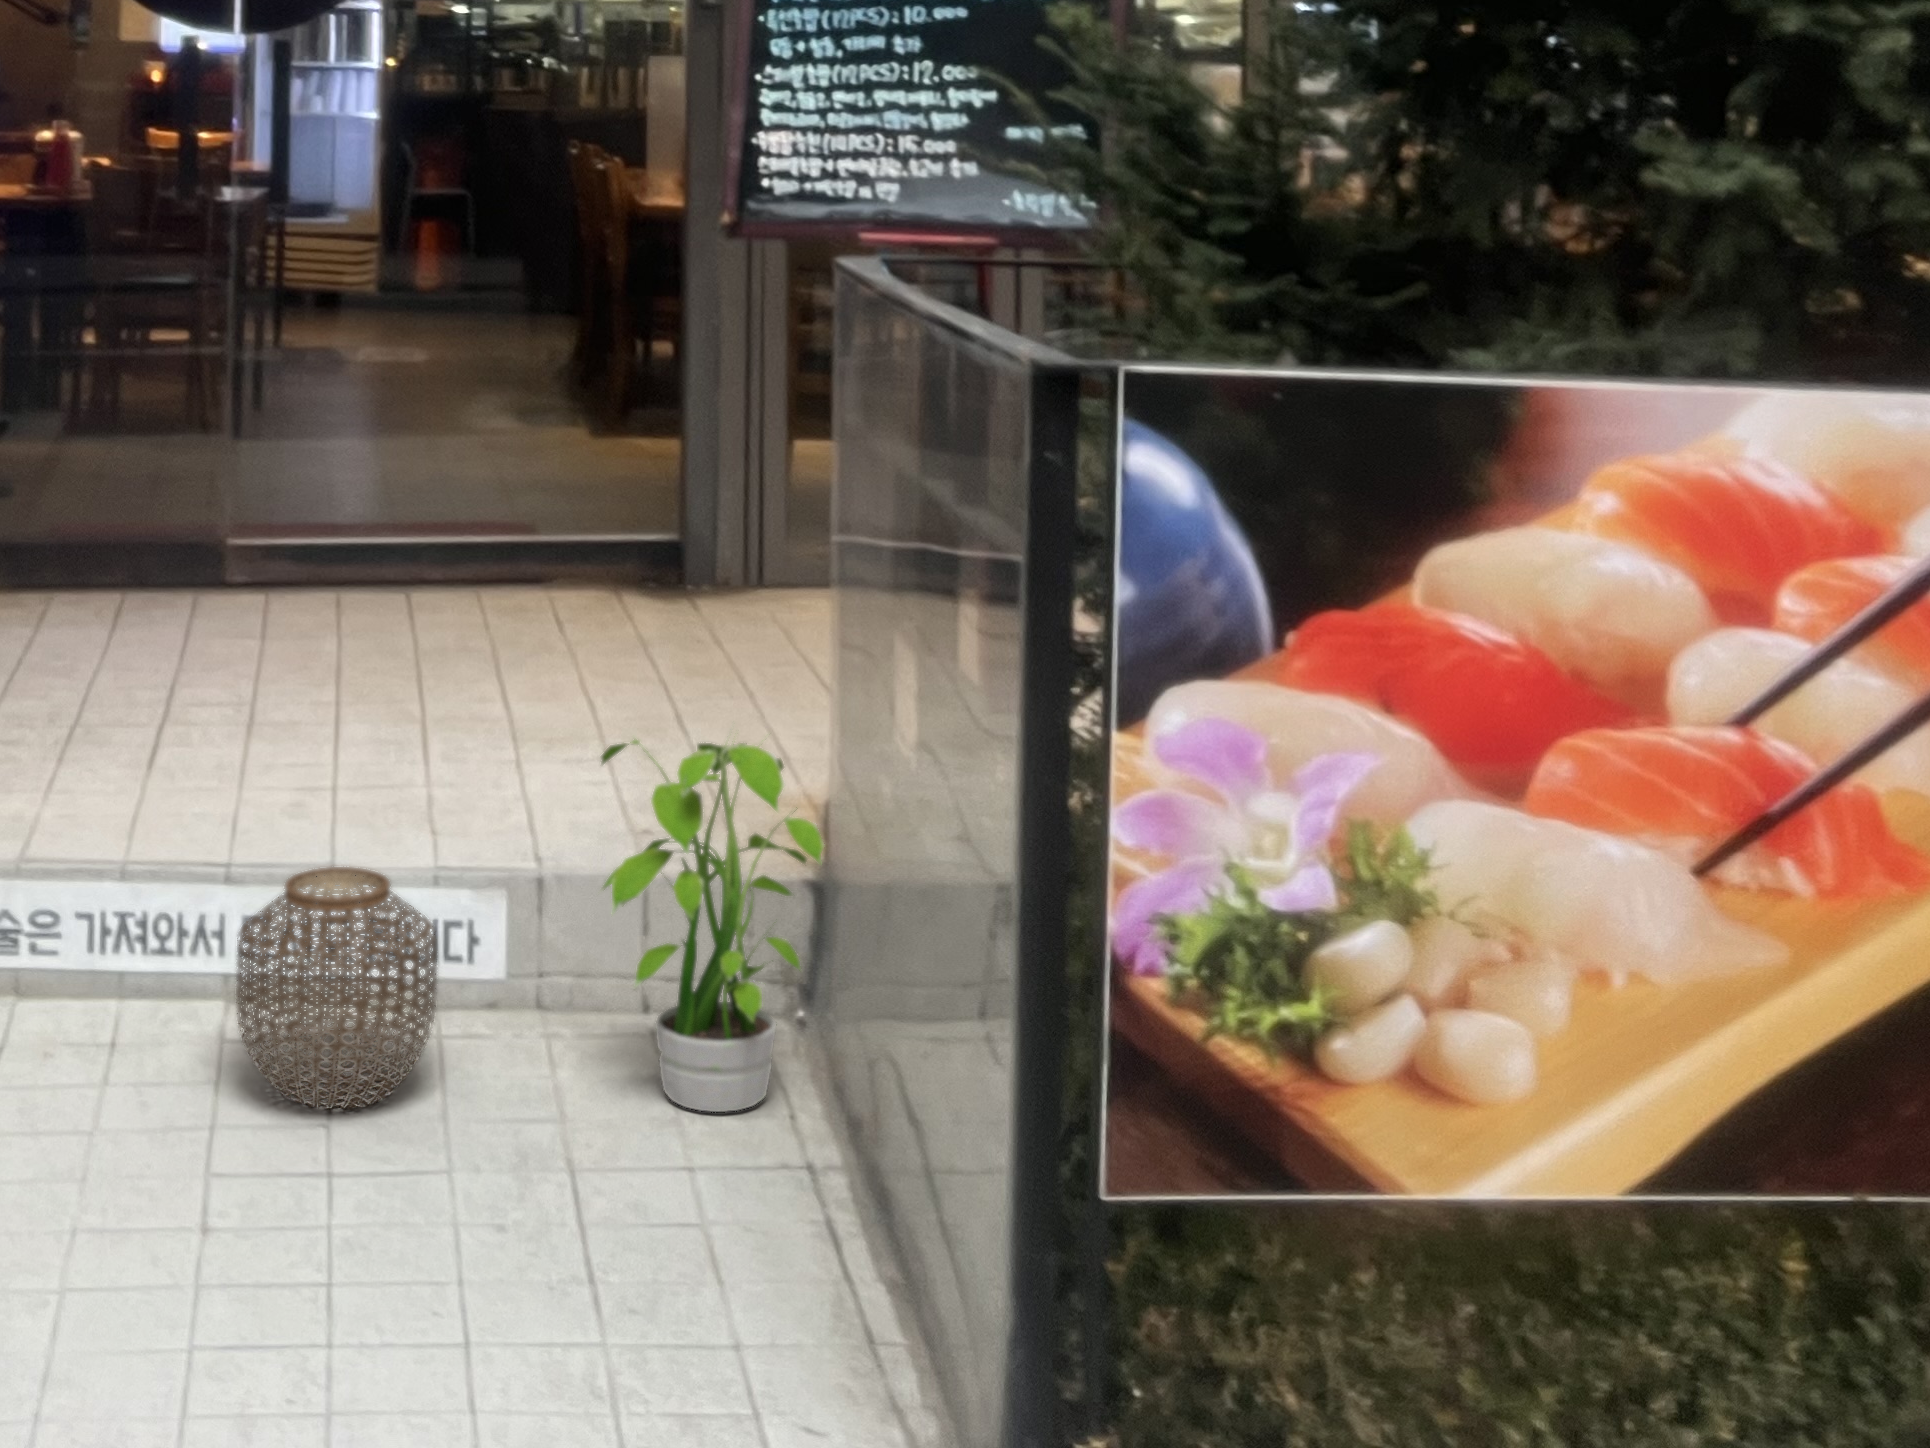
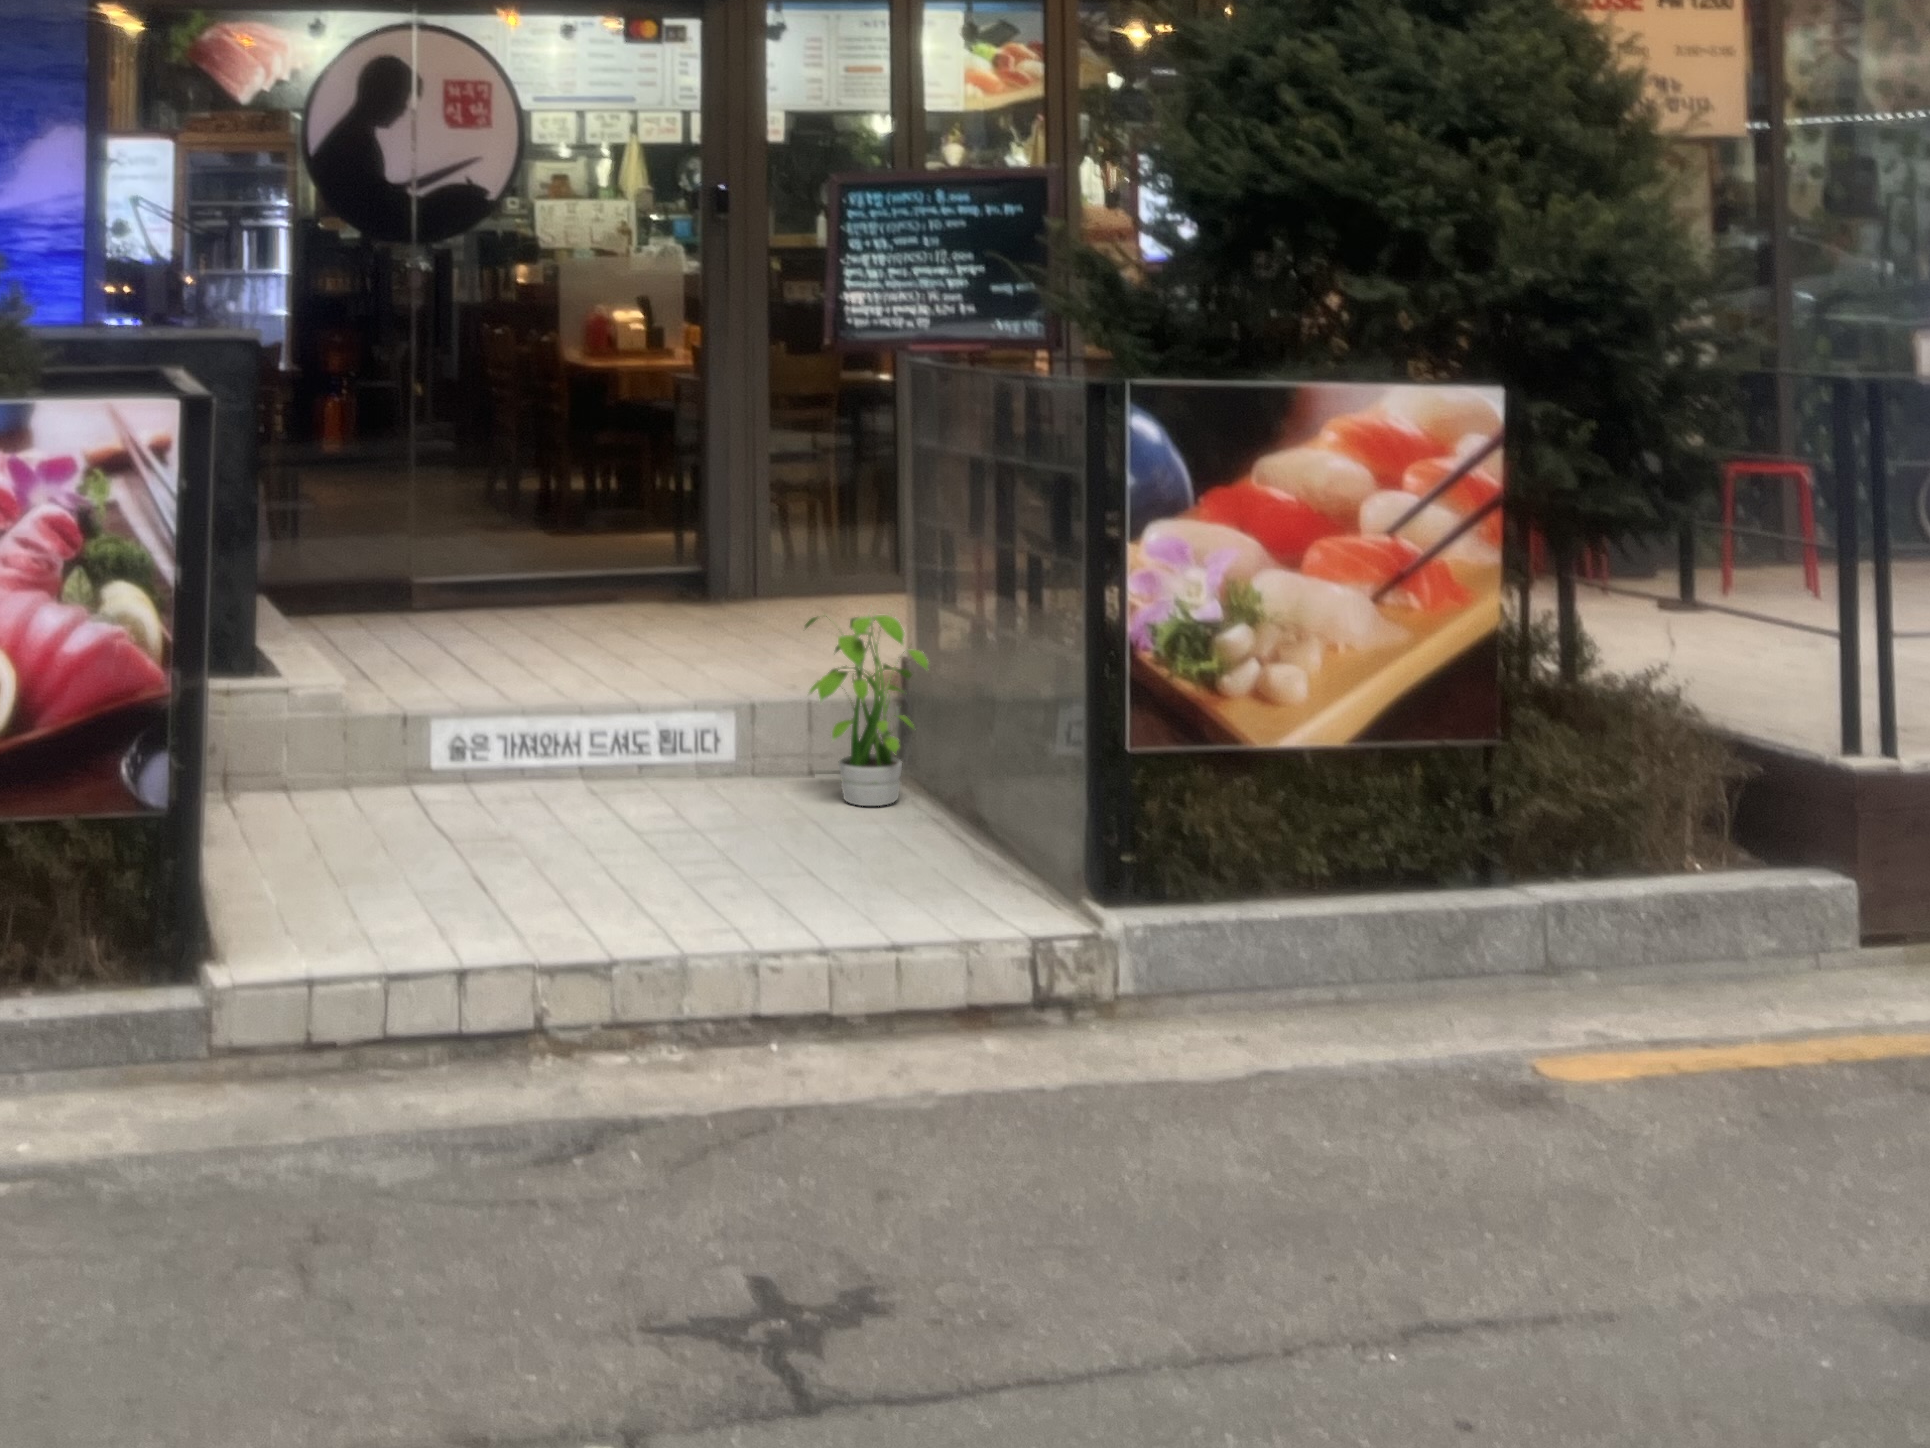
woven basket: present [236,867,437,1108] -> none [618,691,725,815]

